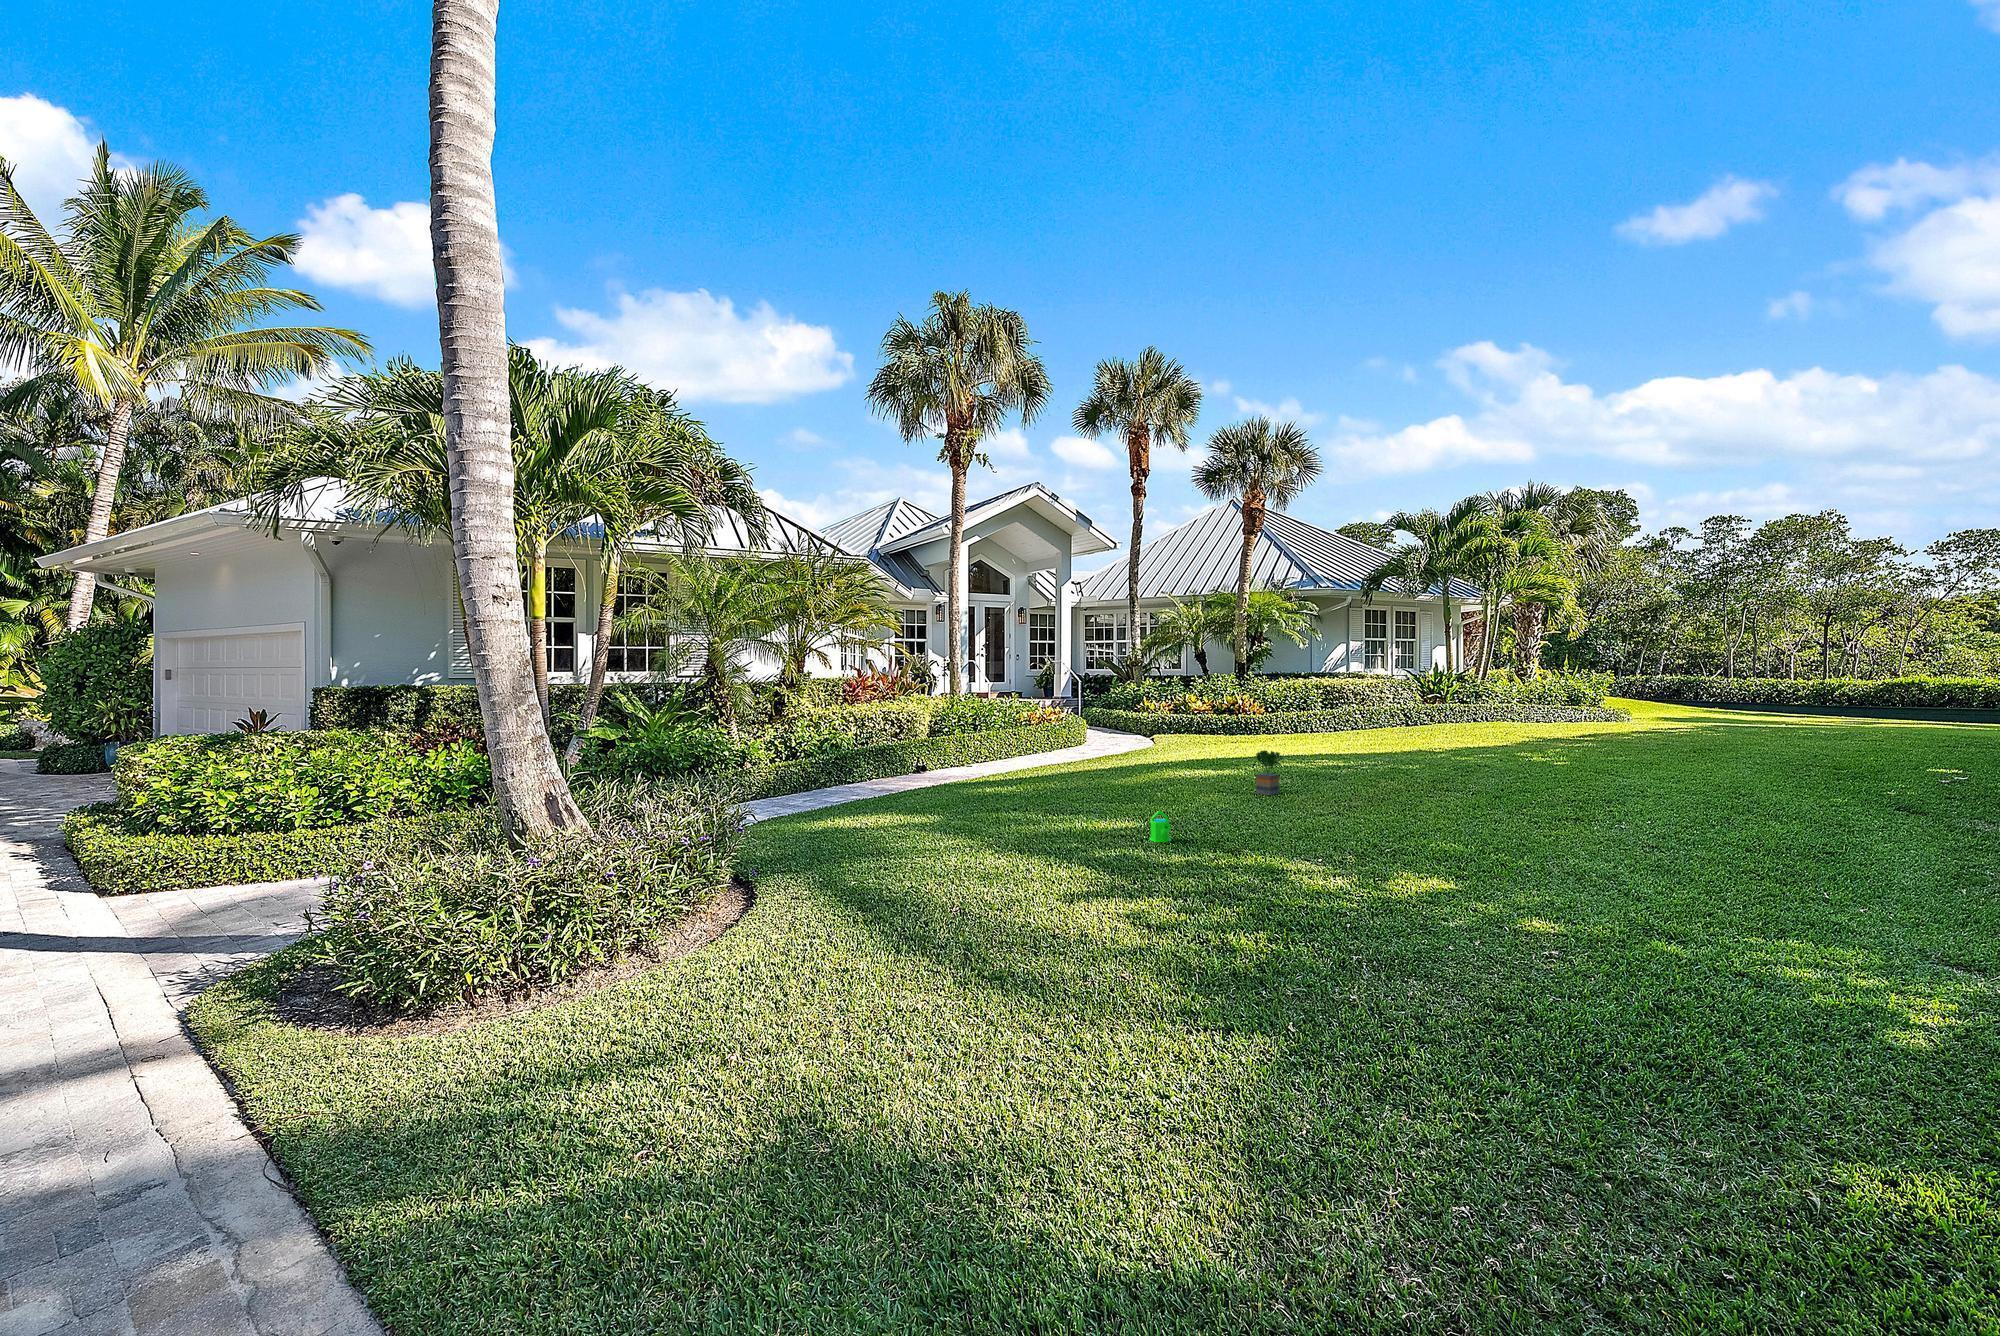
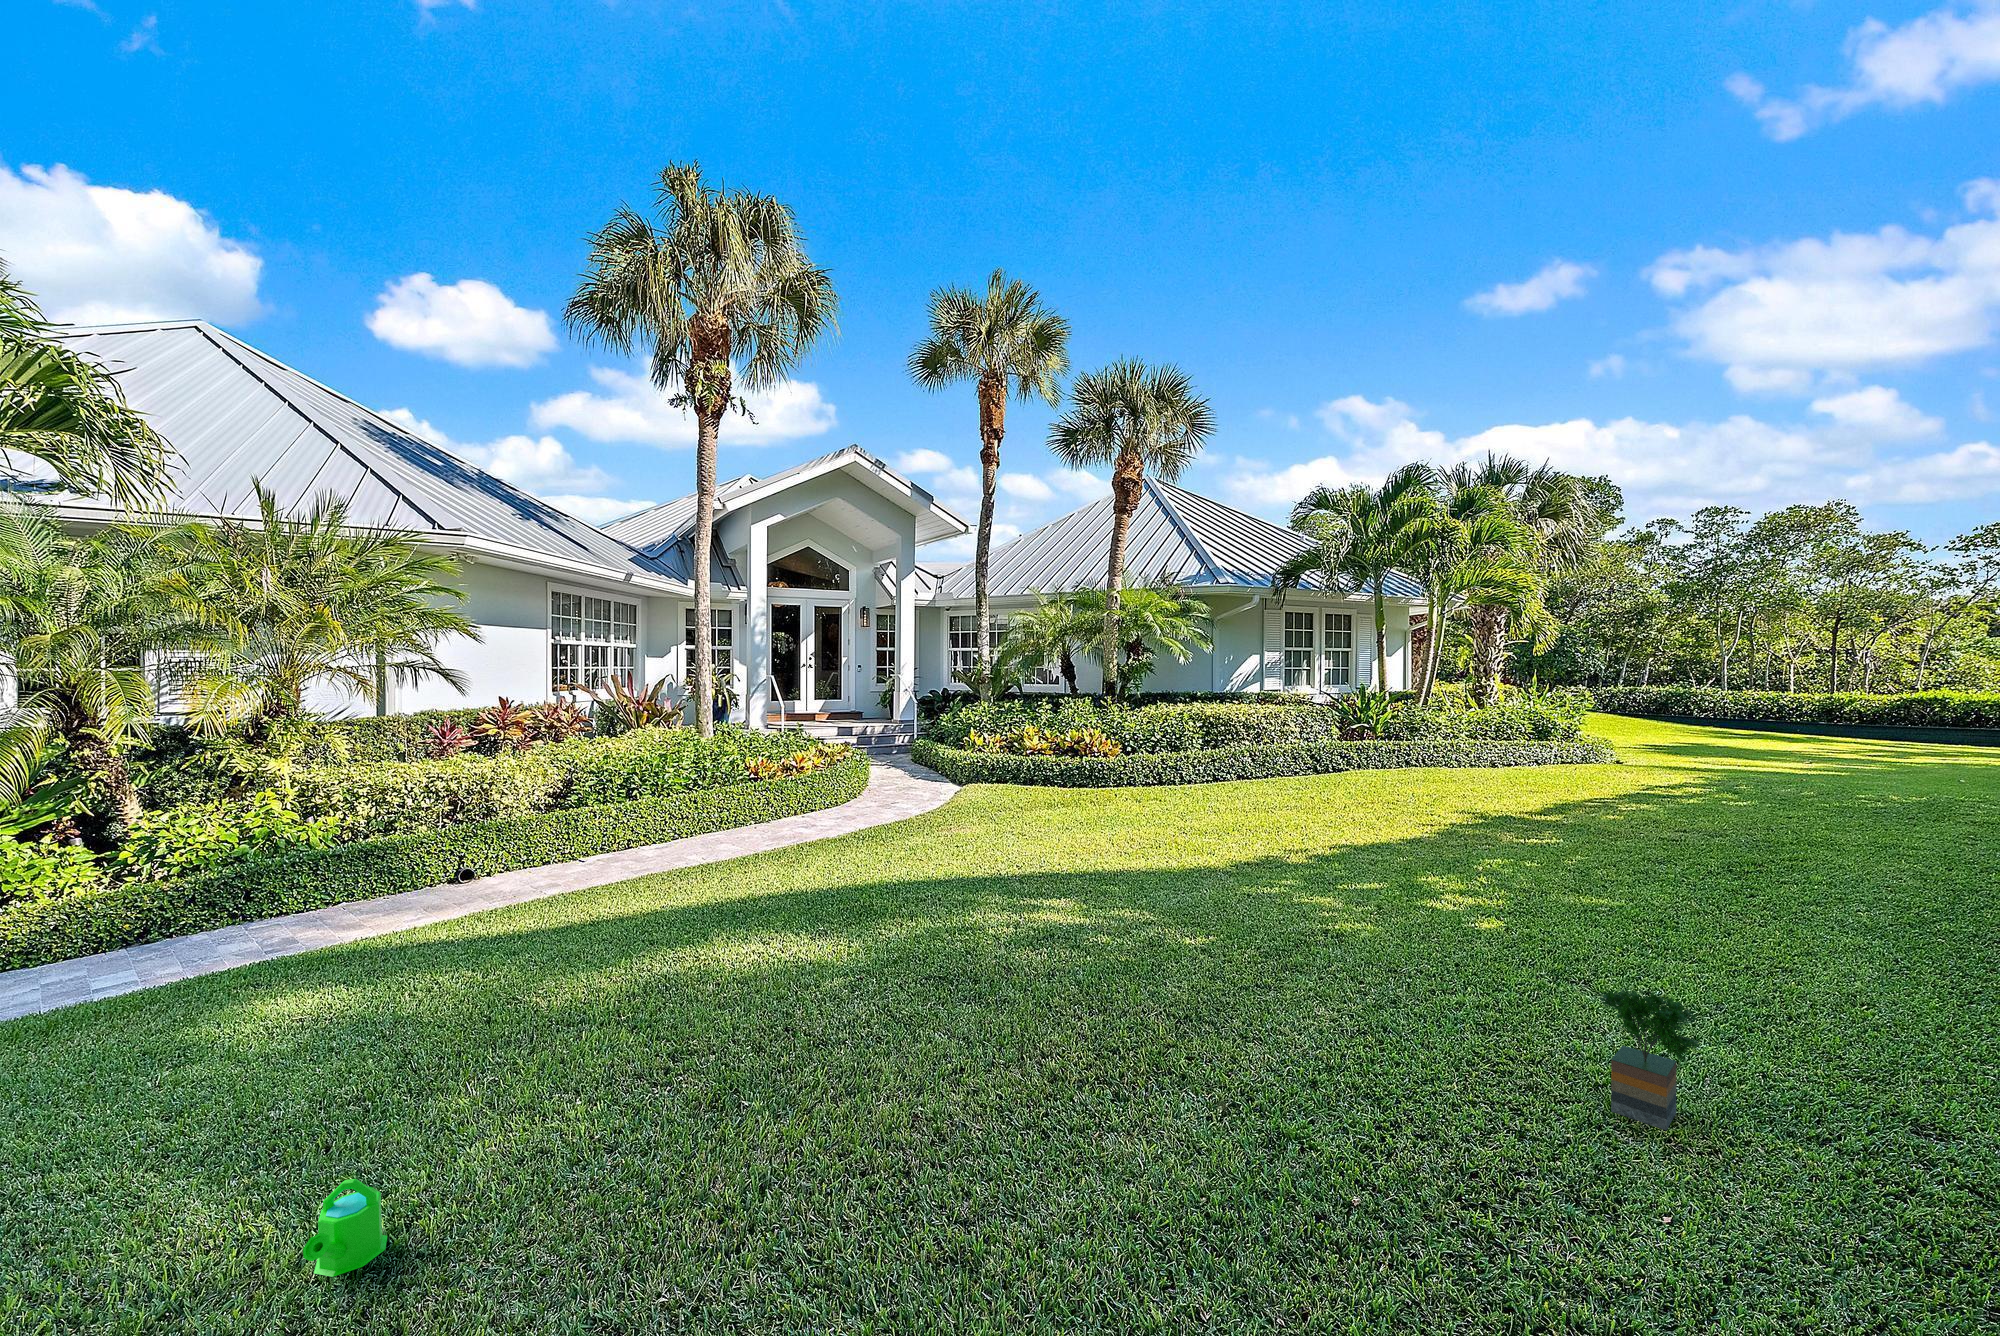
potted tree: present [1256,751,1283,795] -> present [1600,989,1700,1130]

